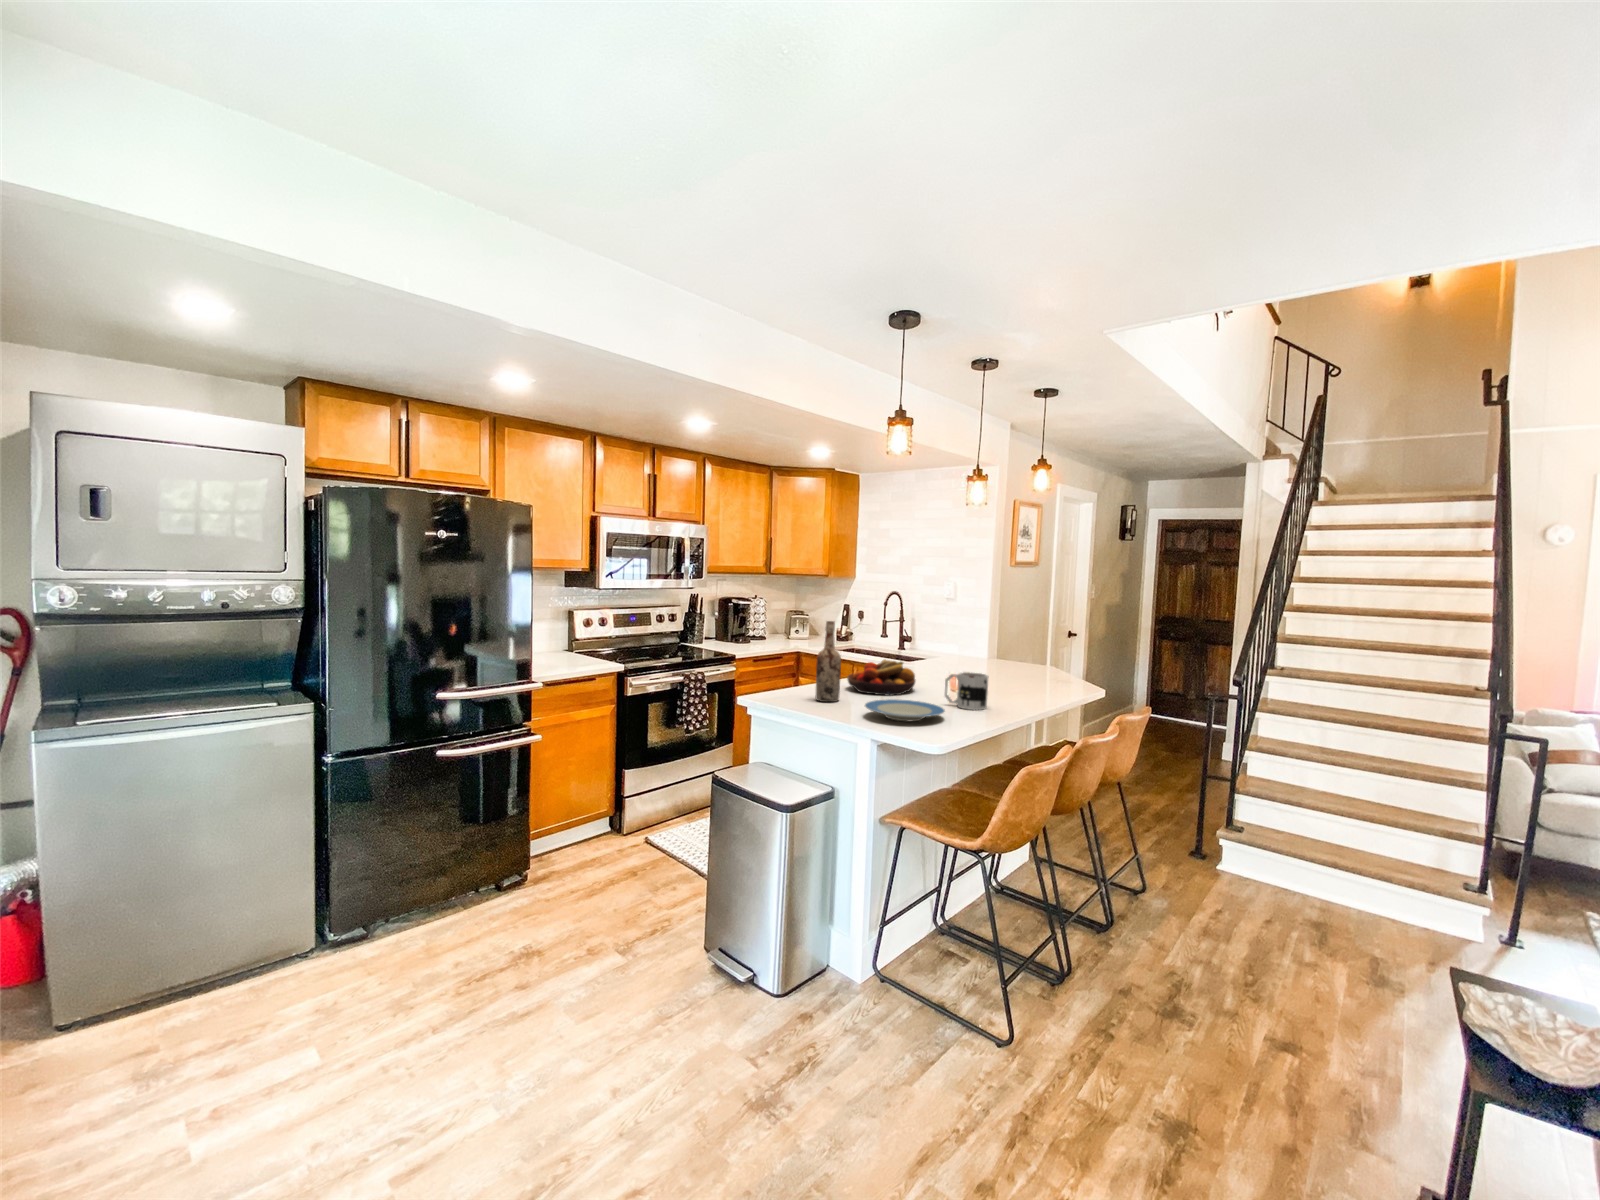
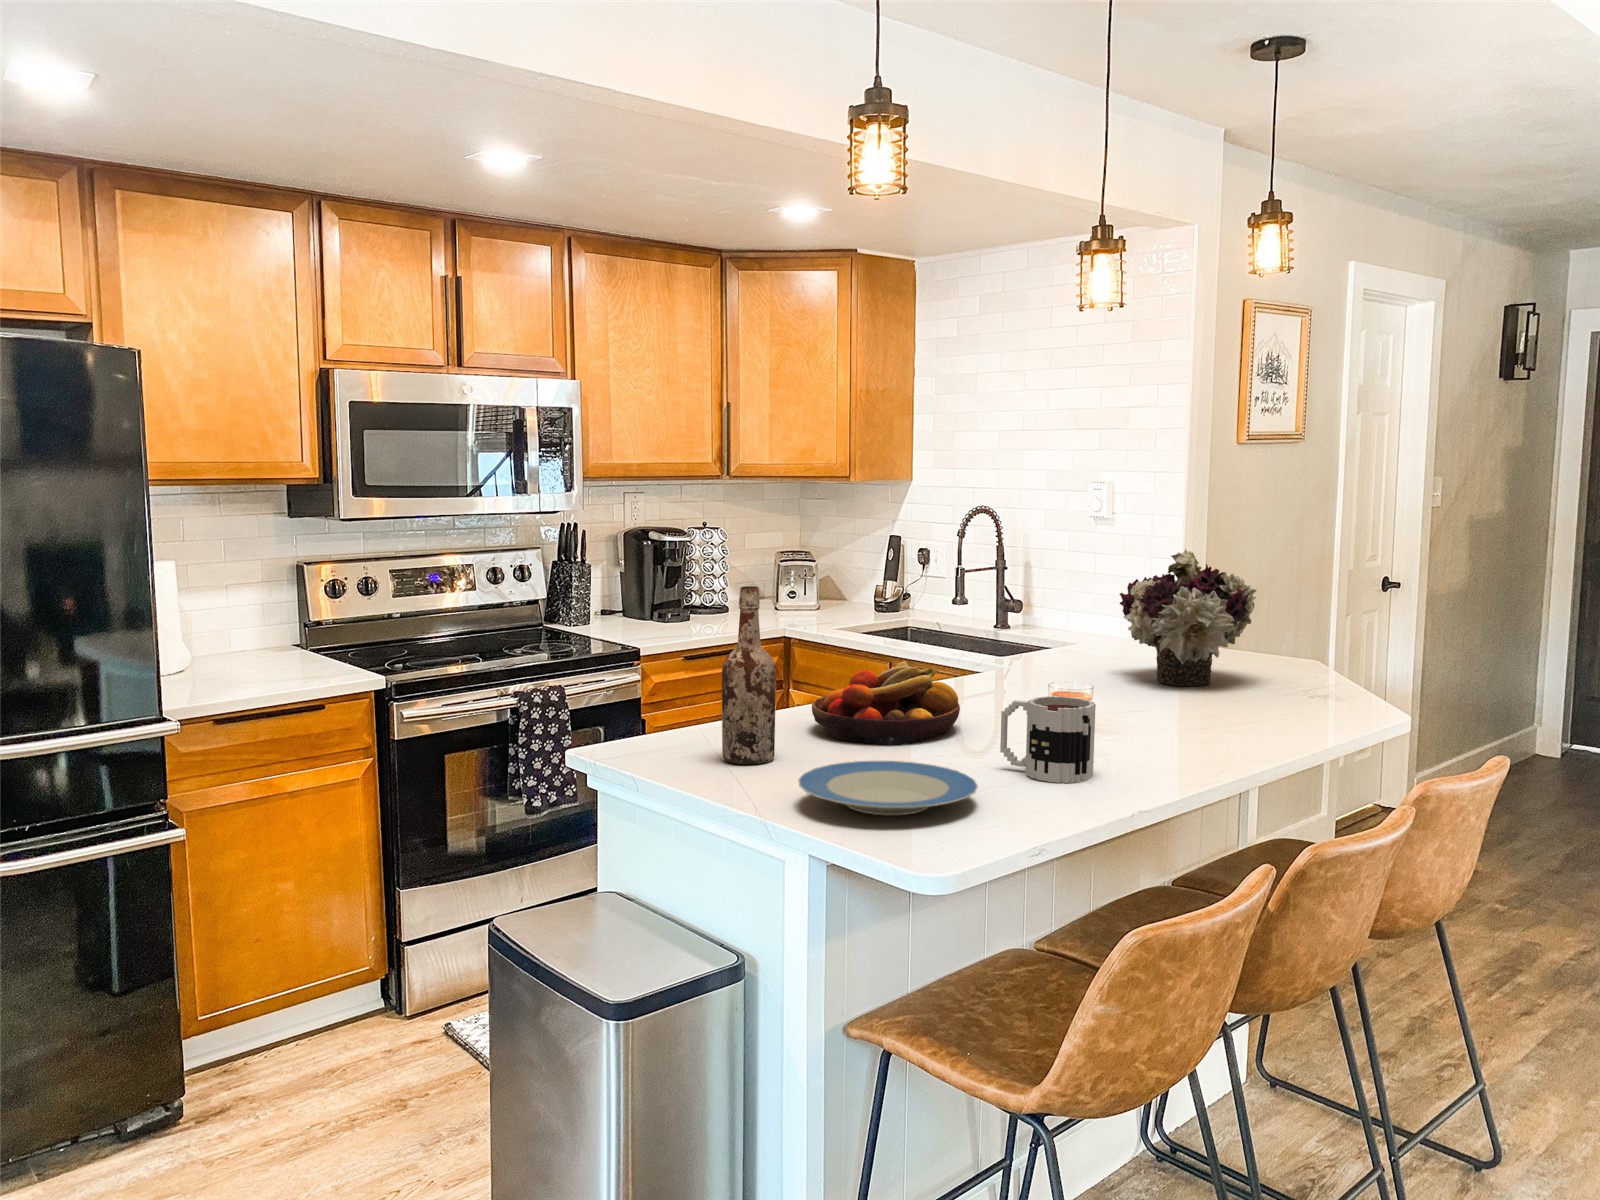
flower arrangement: none [973,611,1037,674] -> present [1120,549,1256,686]

